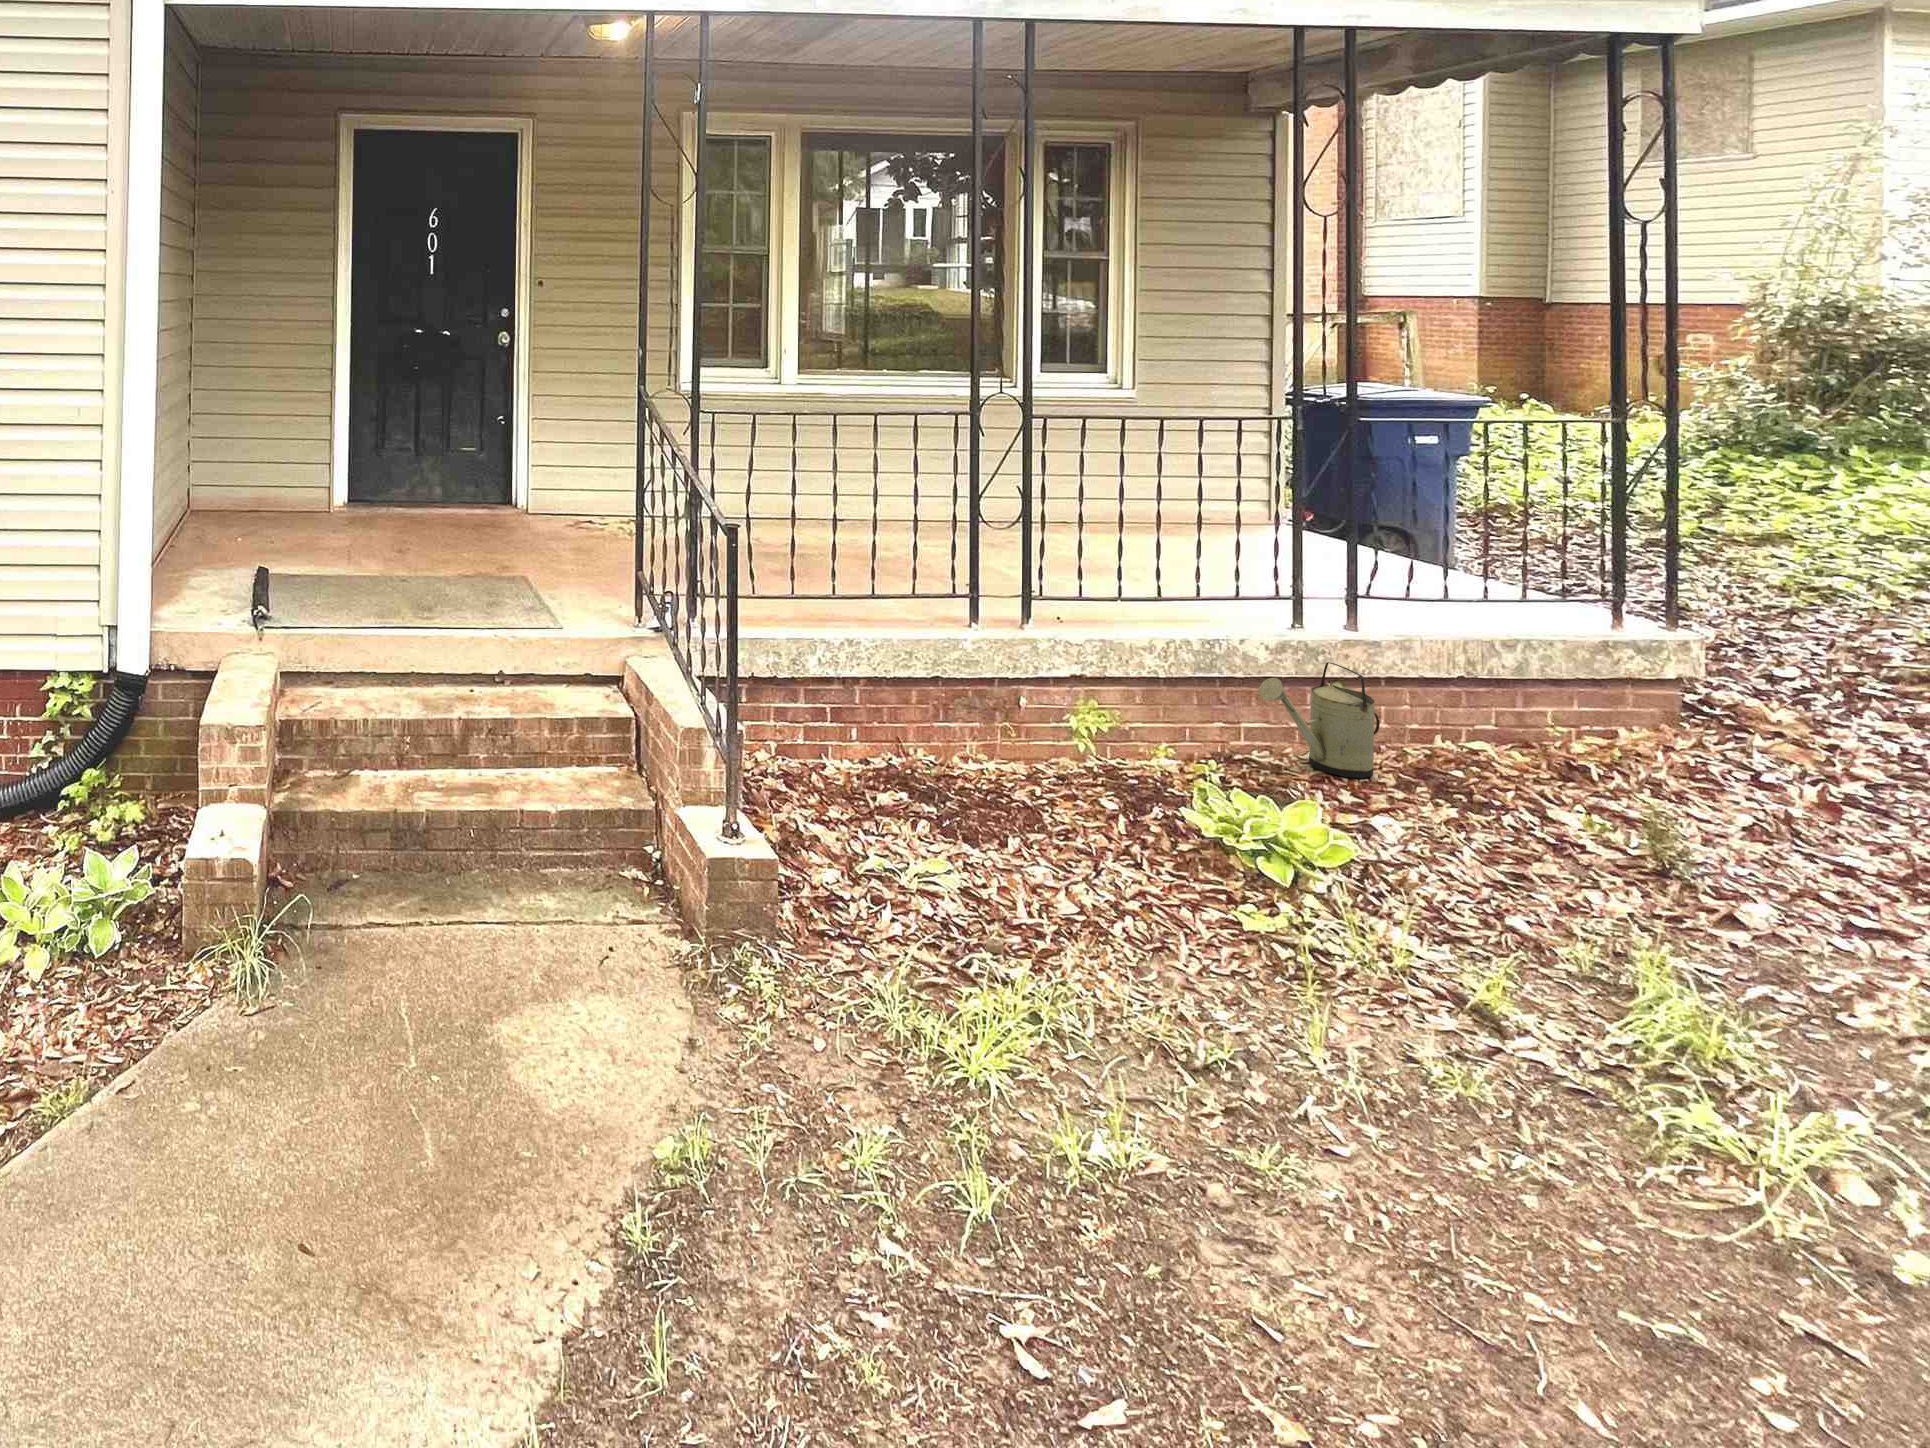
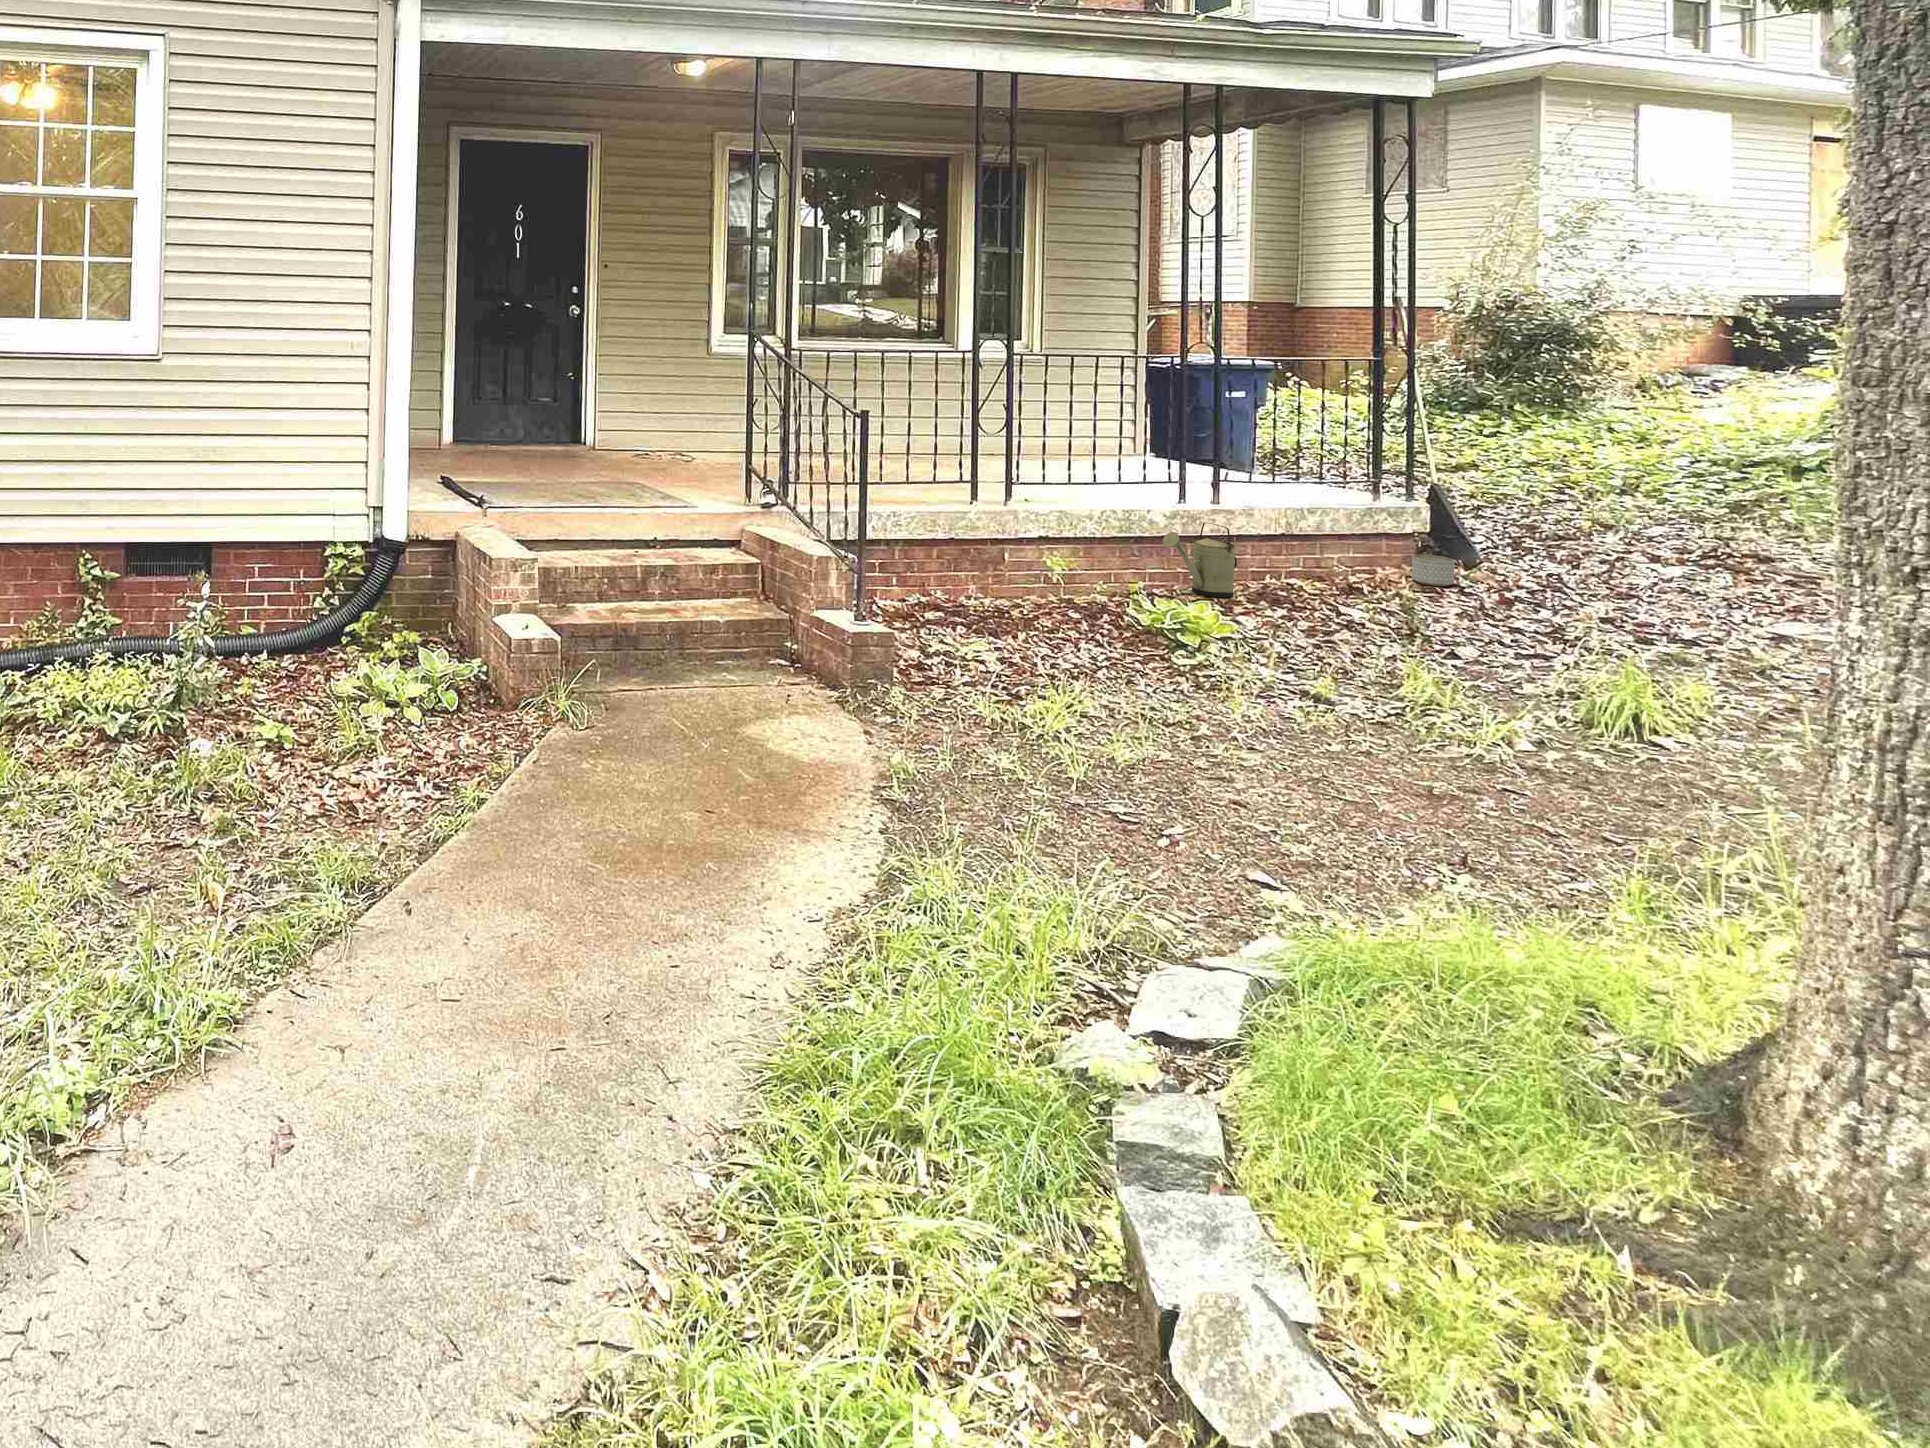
planter: none [1674,712,1746,766] -> present [1412,555,1455,586]

